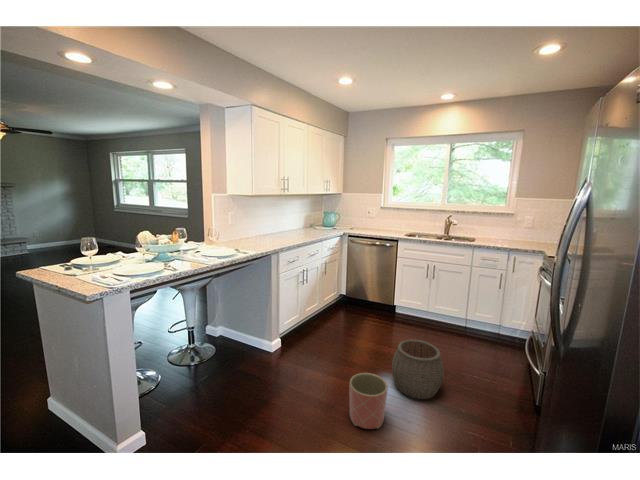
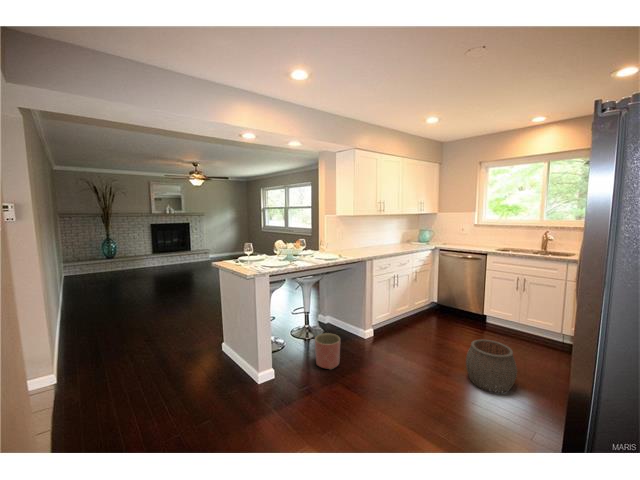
planter: present [349,373,388,429] -> present [315,333,340,369]

